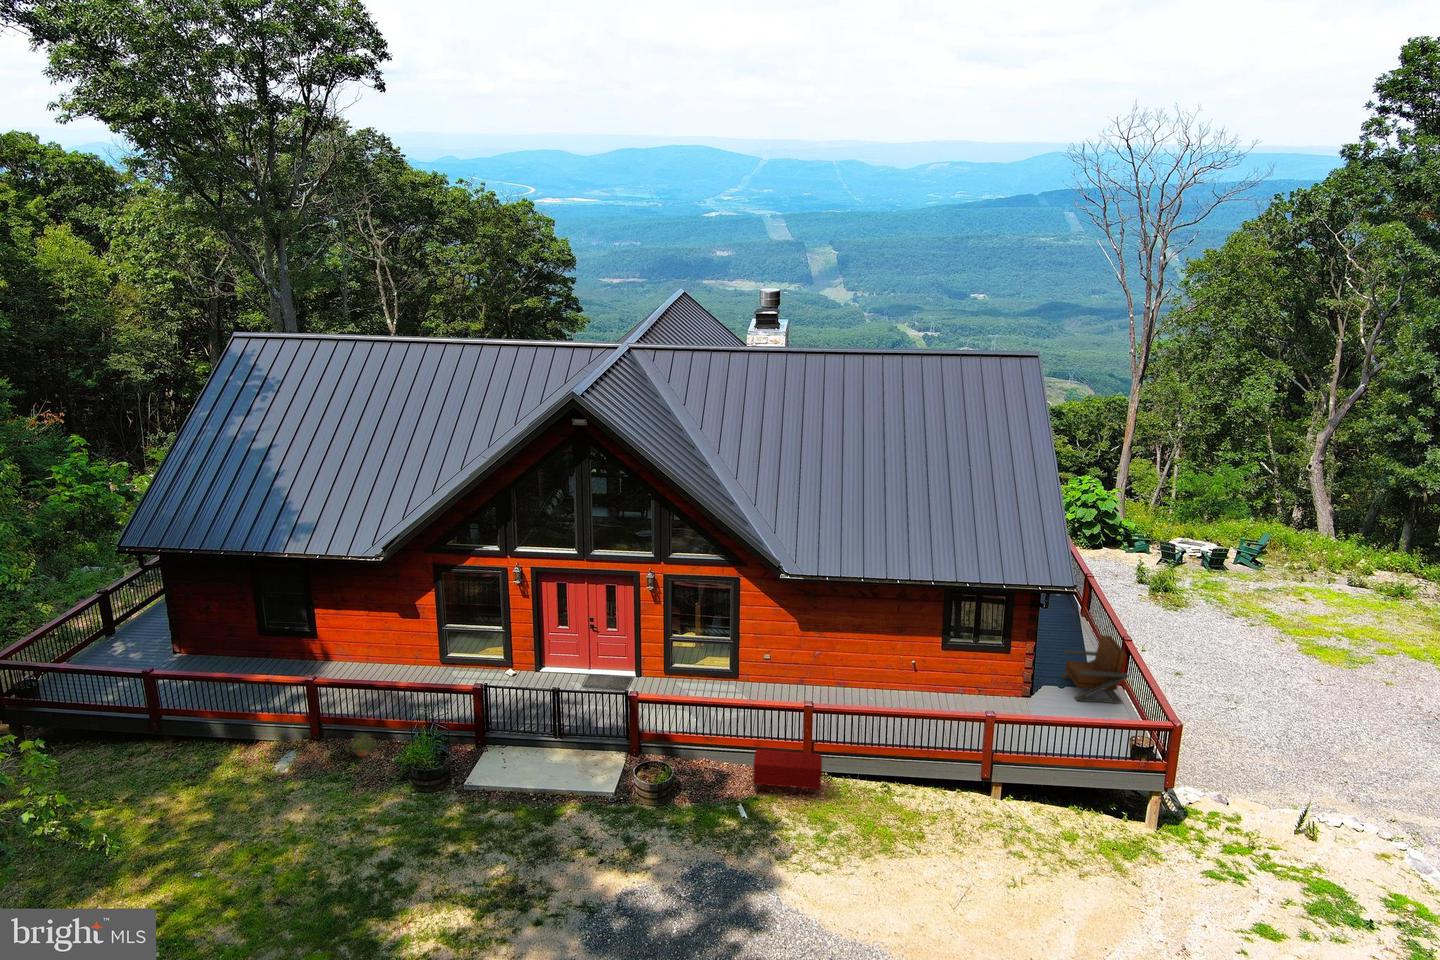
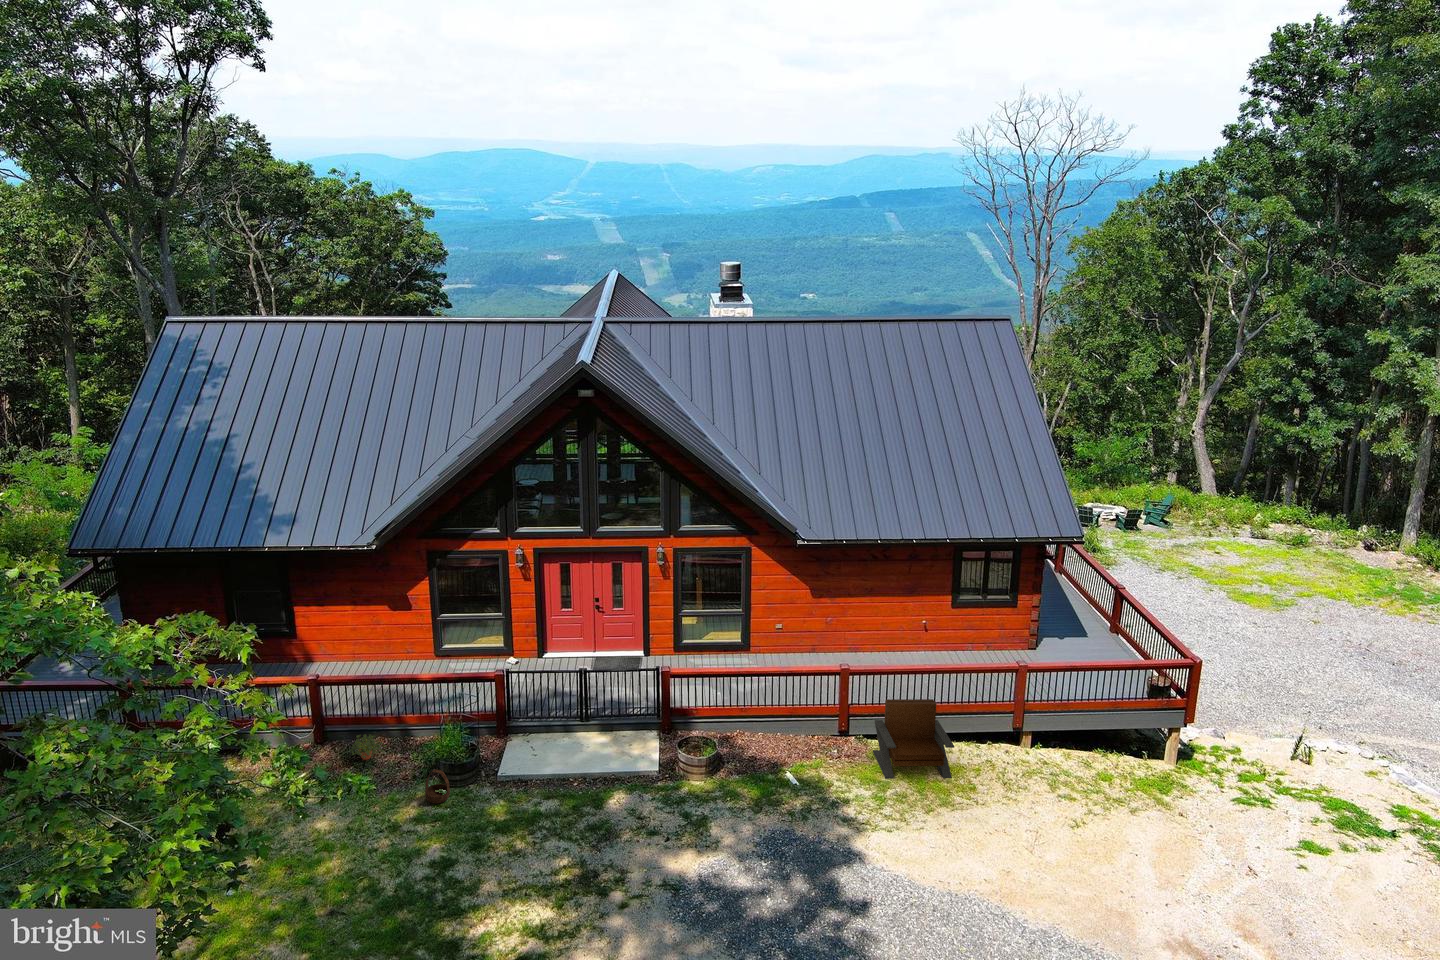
lounge chair: present [1061,635,1129,703] -> present [873,699,954,779]
bench: present [753,749,822,797] -> none [791,717,865,761]
basket: none [398,773,421,804] -> present [425,769,450,804]

